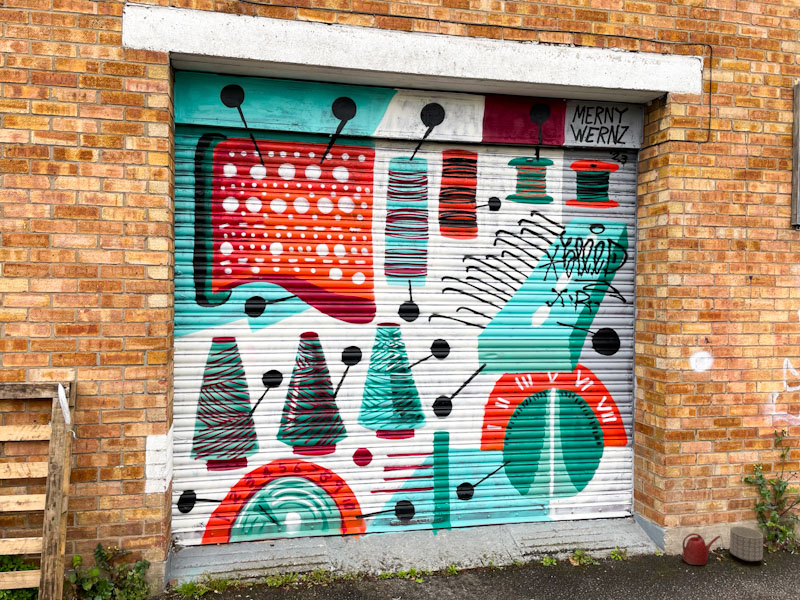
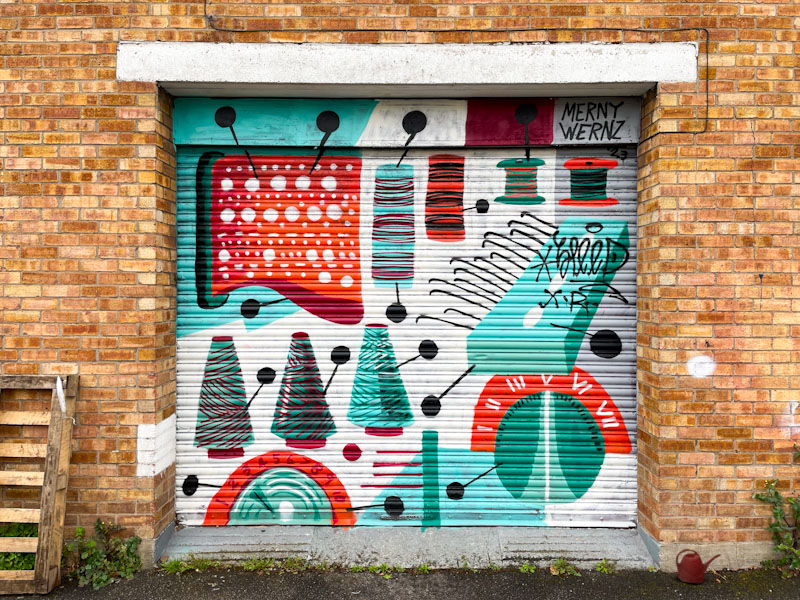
planter: present [730,526,763,561] -> none [735,546,771,584]

